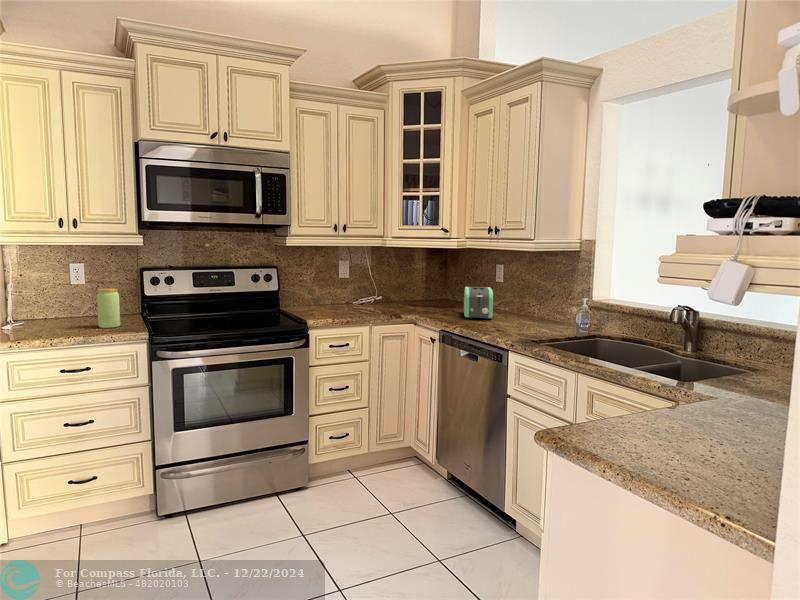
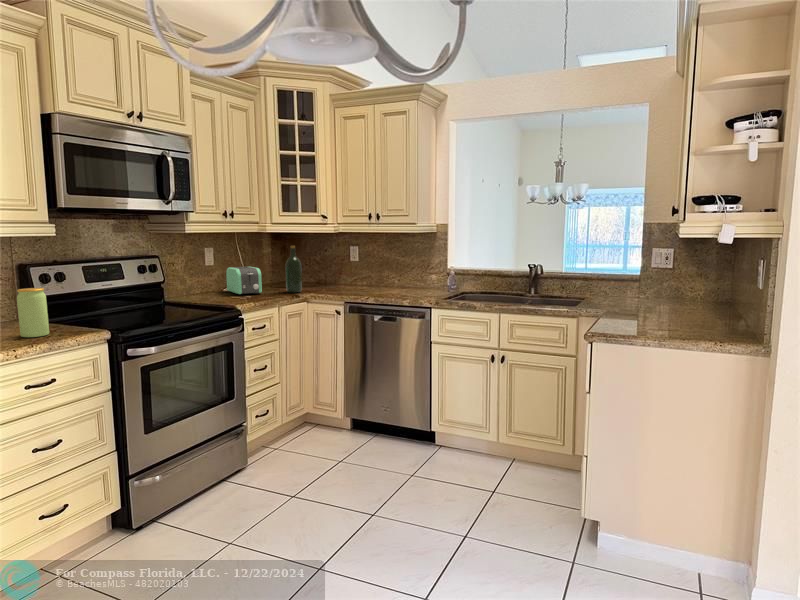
wine bottle: none [401,262,418,313] -> present [286,246,302,293]
toaster: present [464,287,493,319] -> present [226,267,262,295]

